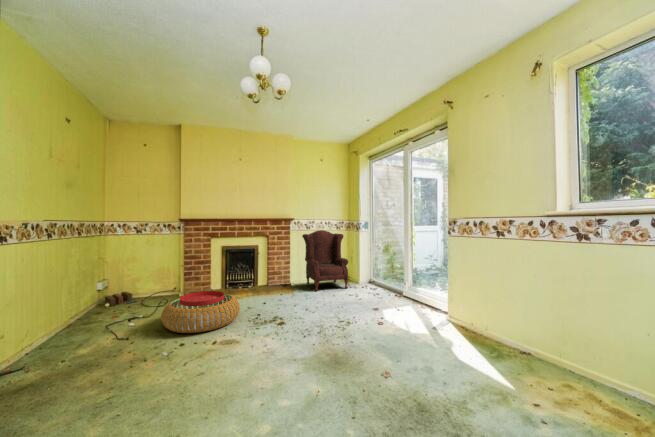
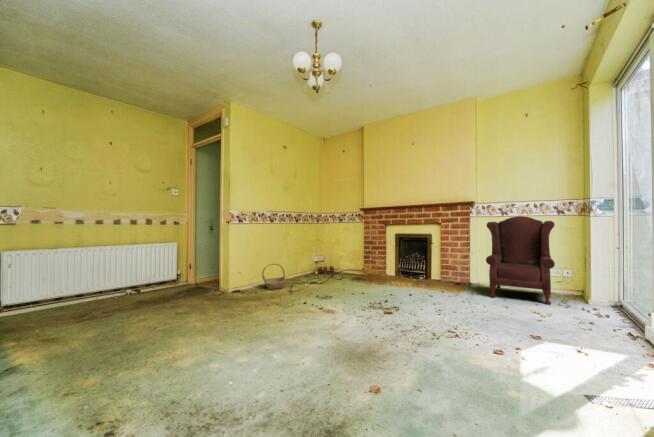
pouf: present [161,291,240,333] -> none [310,270,372,301]
basket: none [45,304,102,348] -> present [262,264,286,289]

